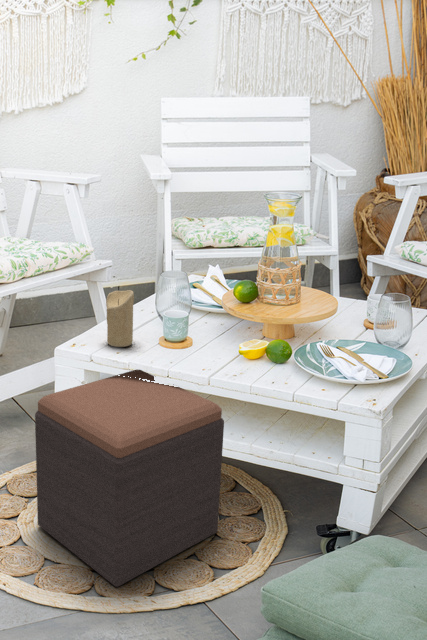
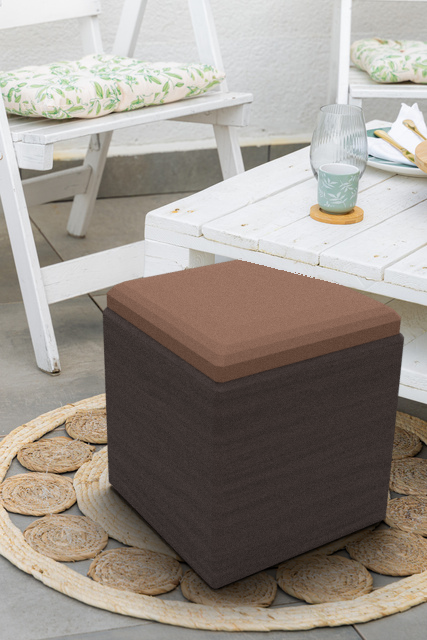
candle: present [106,290,134,347] -> none [222,125,266,216]

